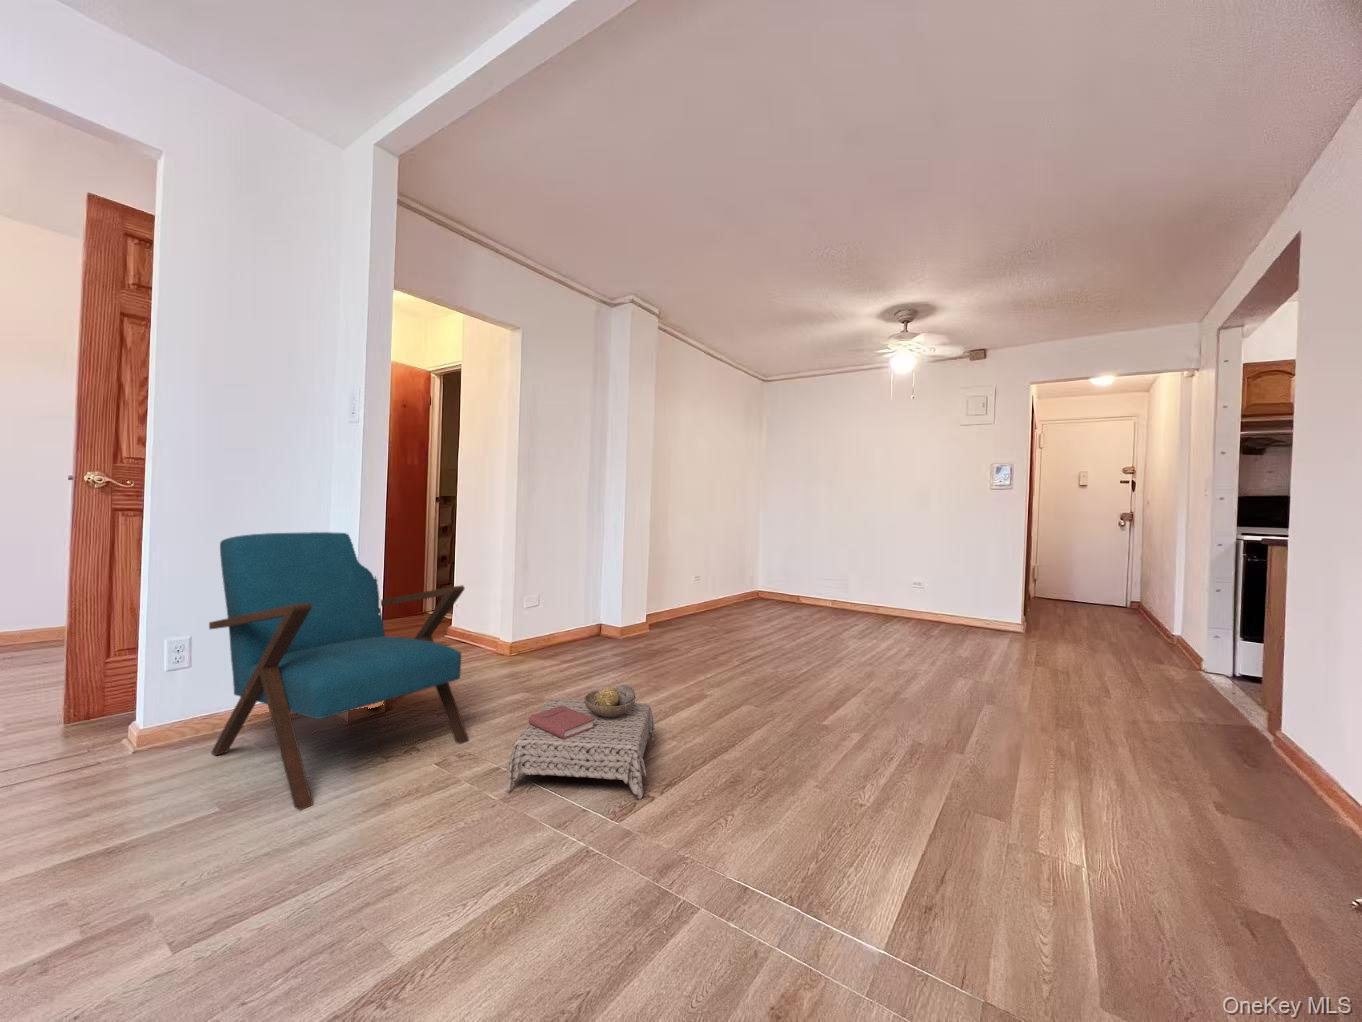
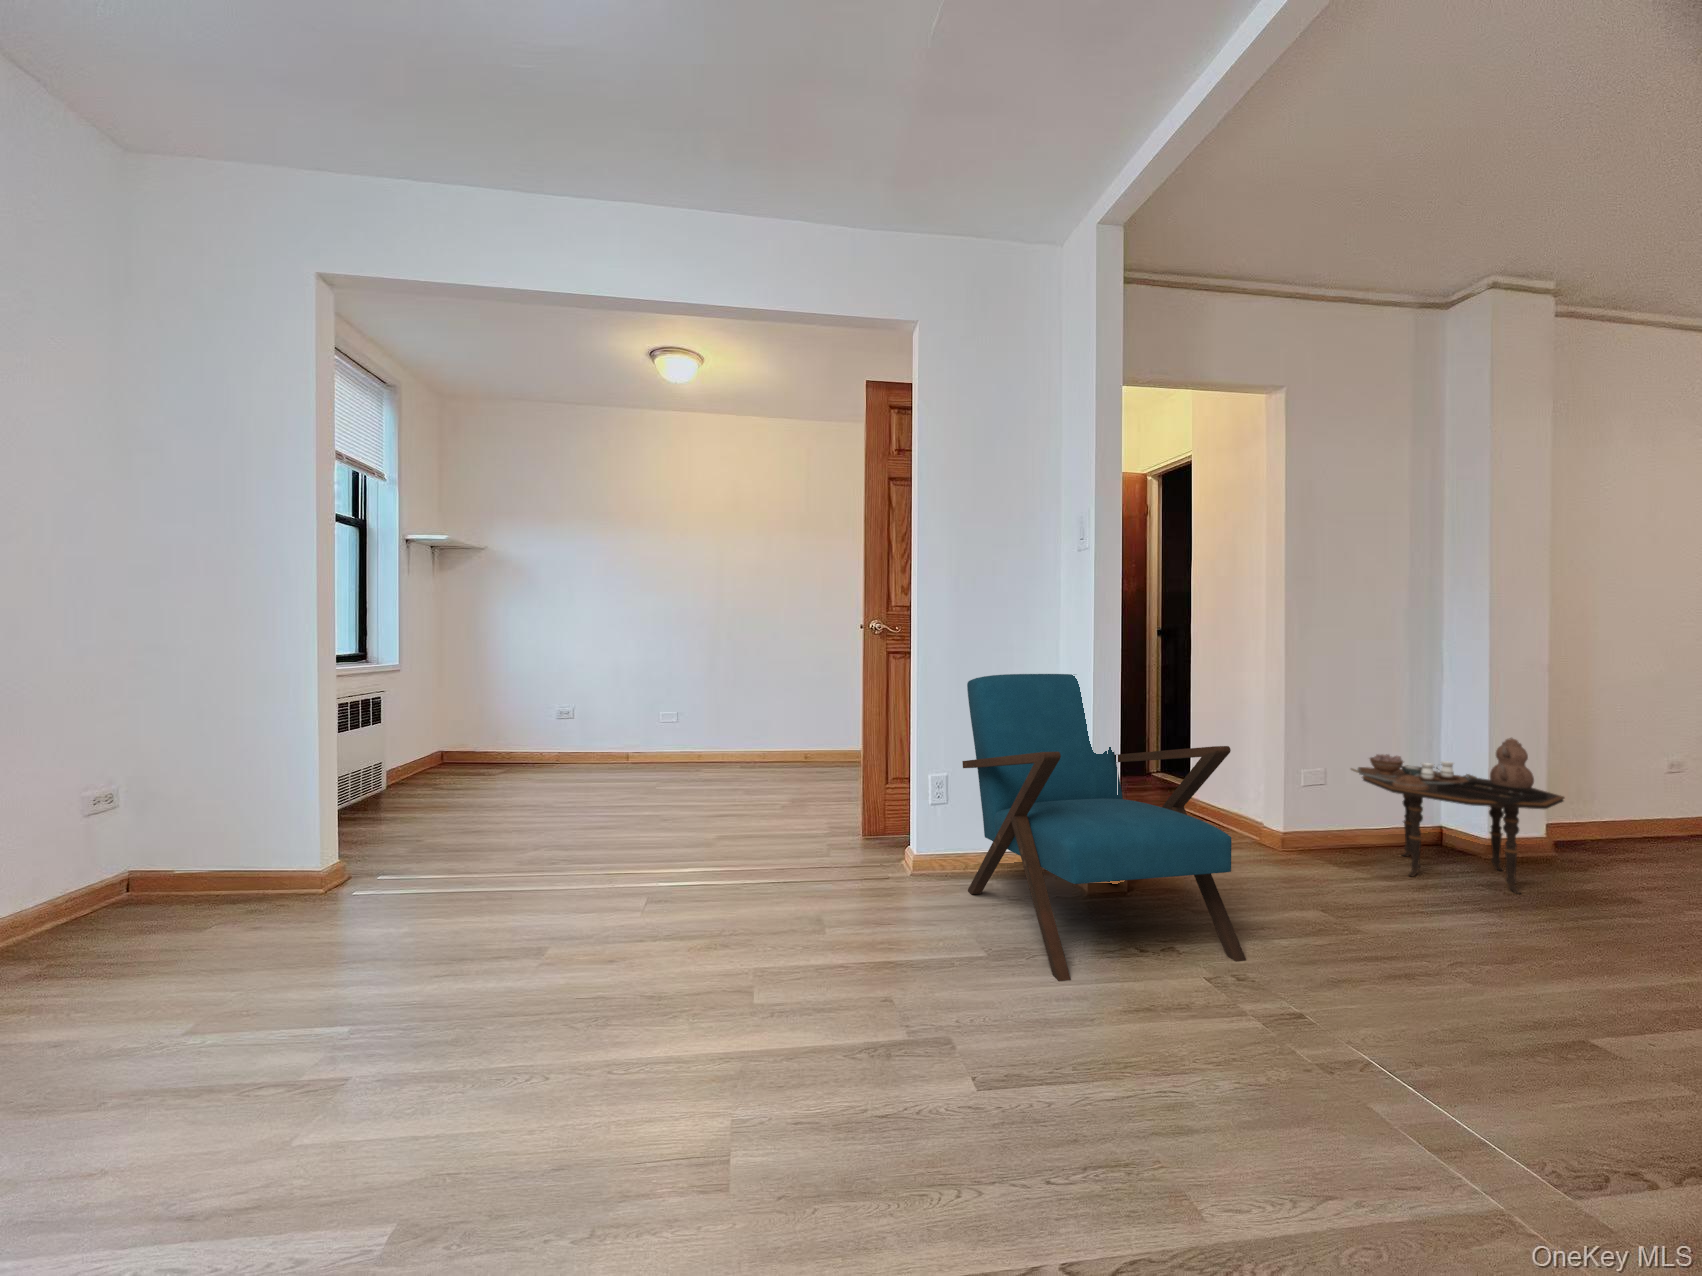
side table: none [554,567,651,657] -> present [1351,738,1564,894]
ottoman: present [507,685,655,799] -> none [1325,935,1646,1182]

